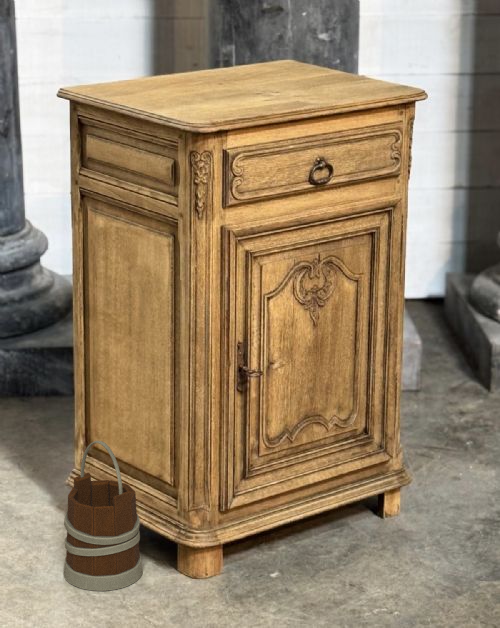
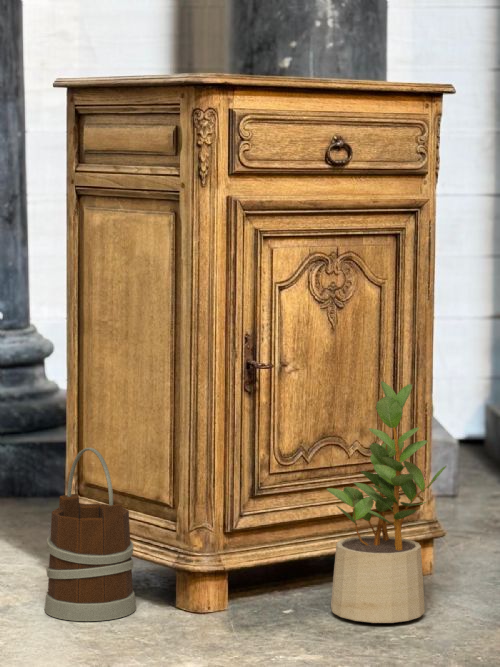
potted plant: none [308,387,414,592] -> present [327,381,446,623]

